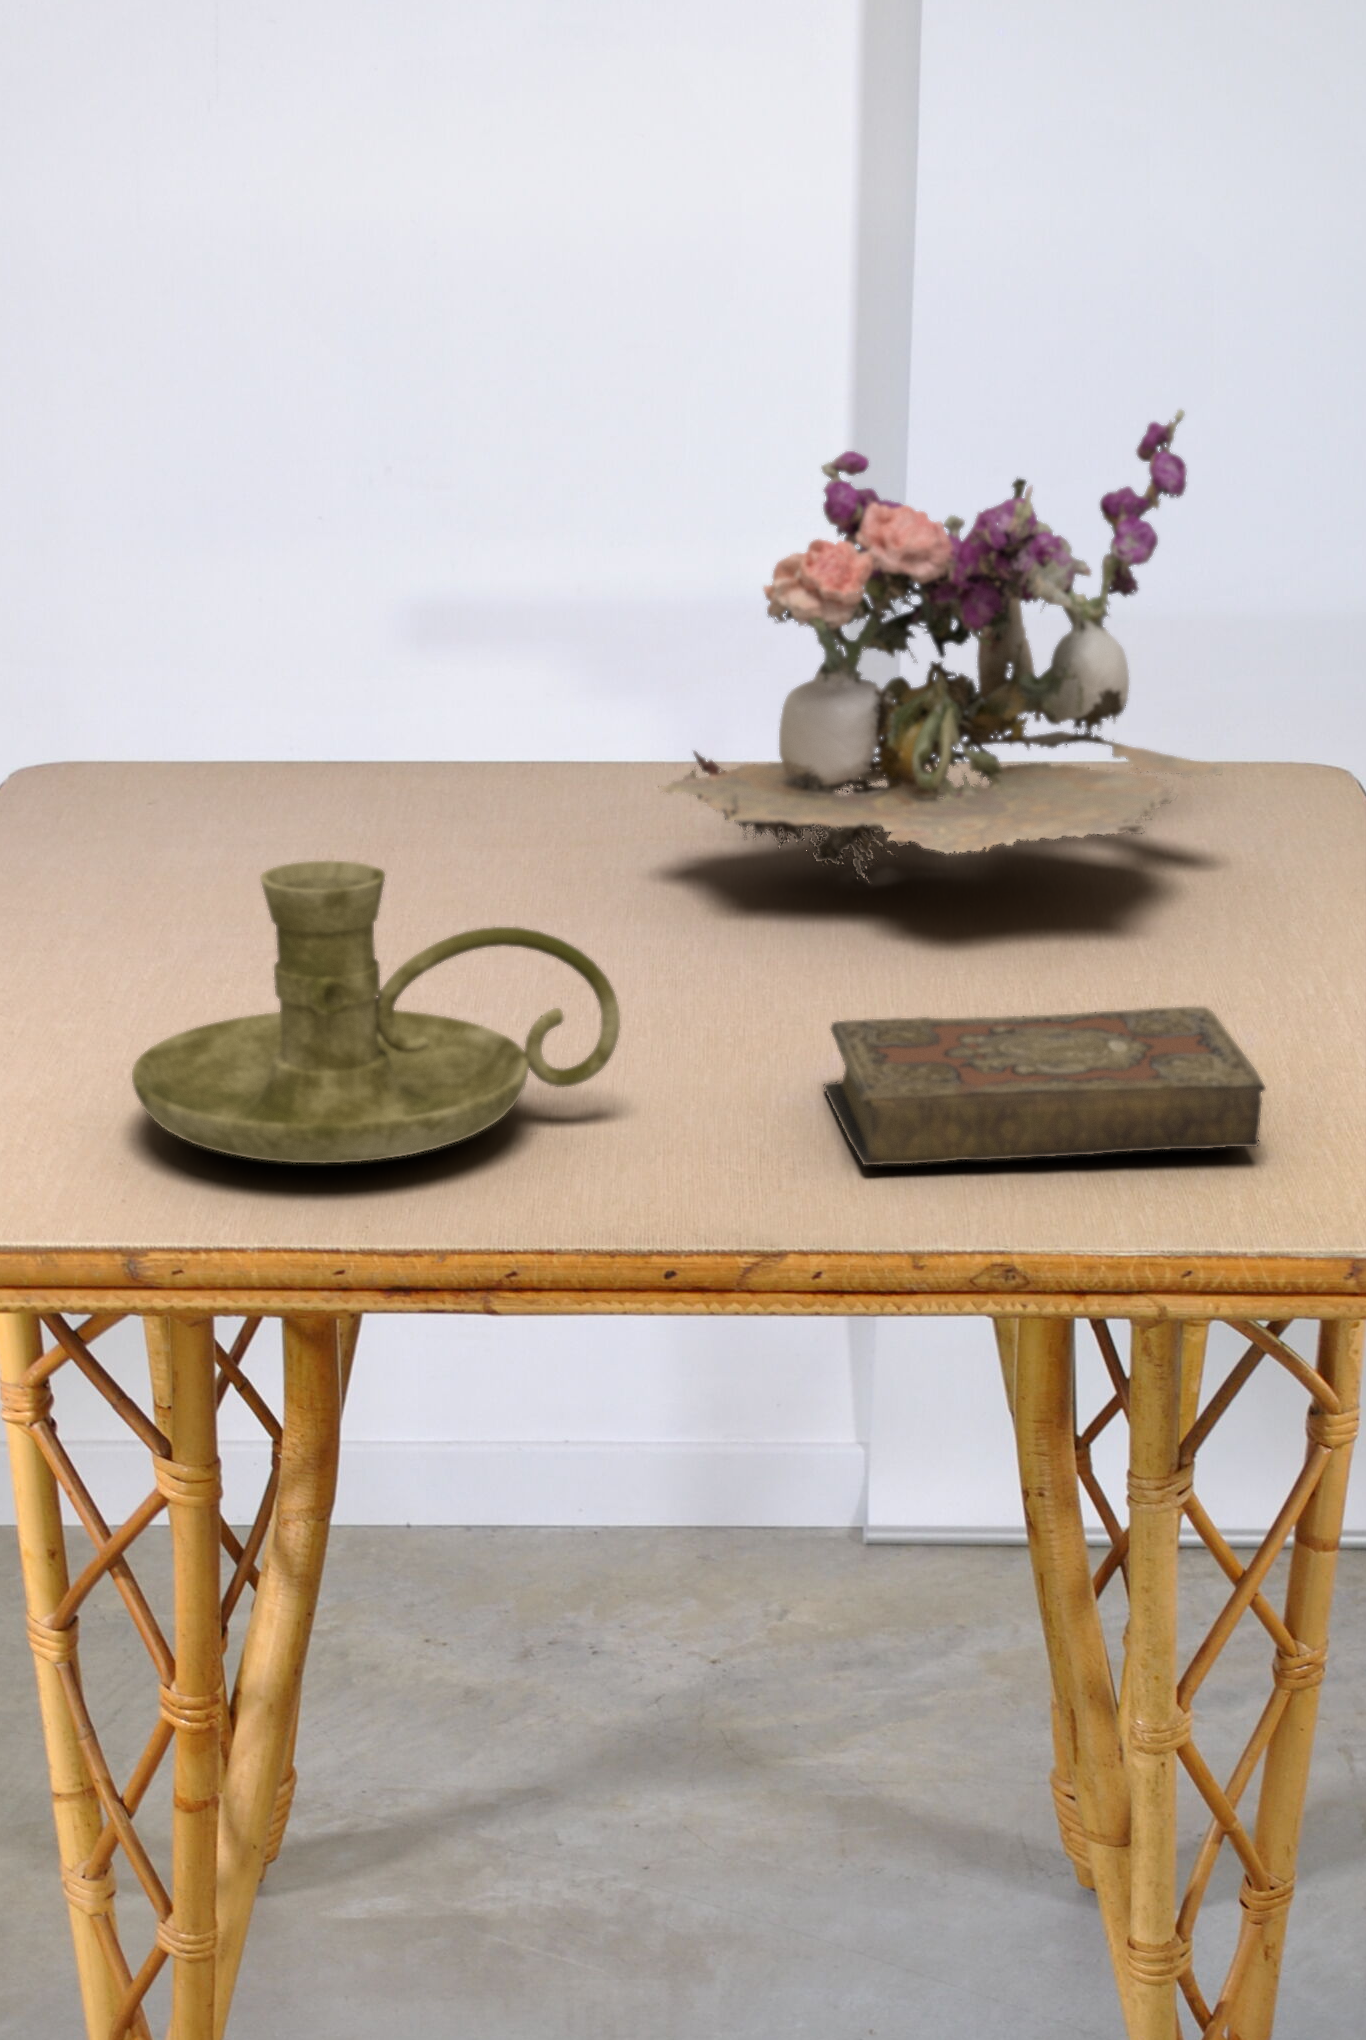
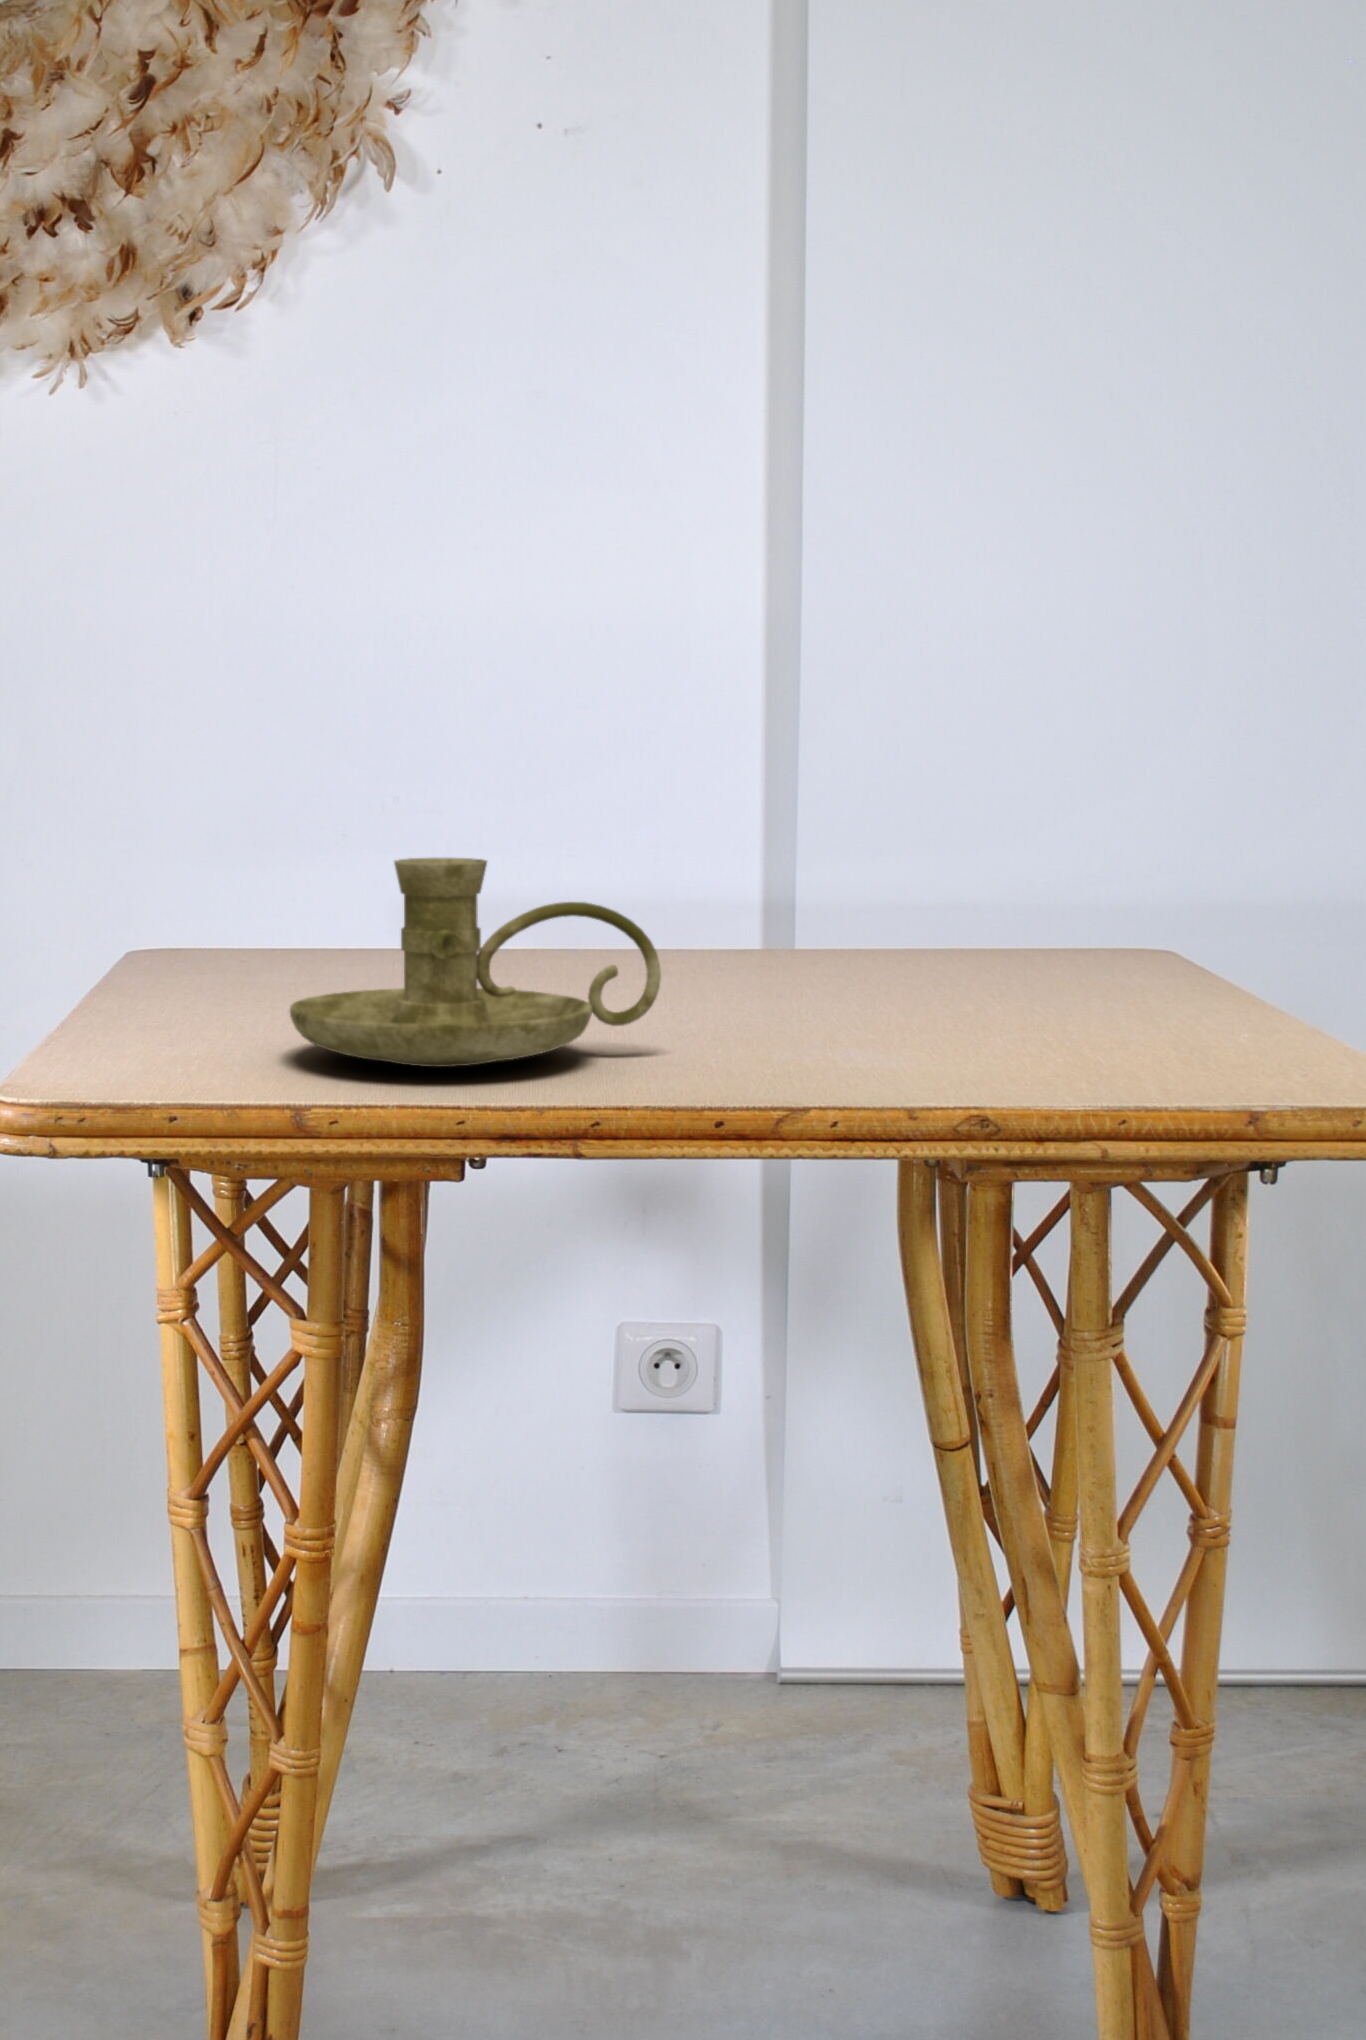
flower arrangement: present [661,410,1223,881] -> none [645,628,1076,964]
book: present [824,1007,1265,1165] -> none [810,982,1163,1068]

